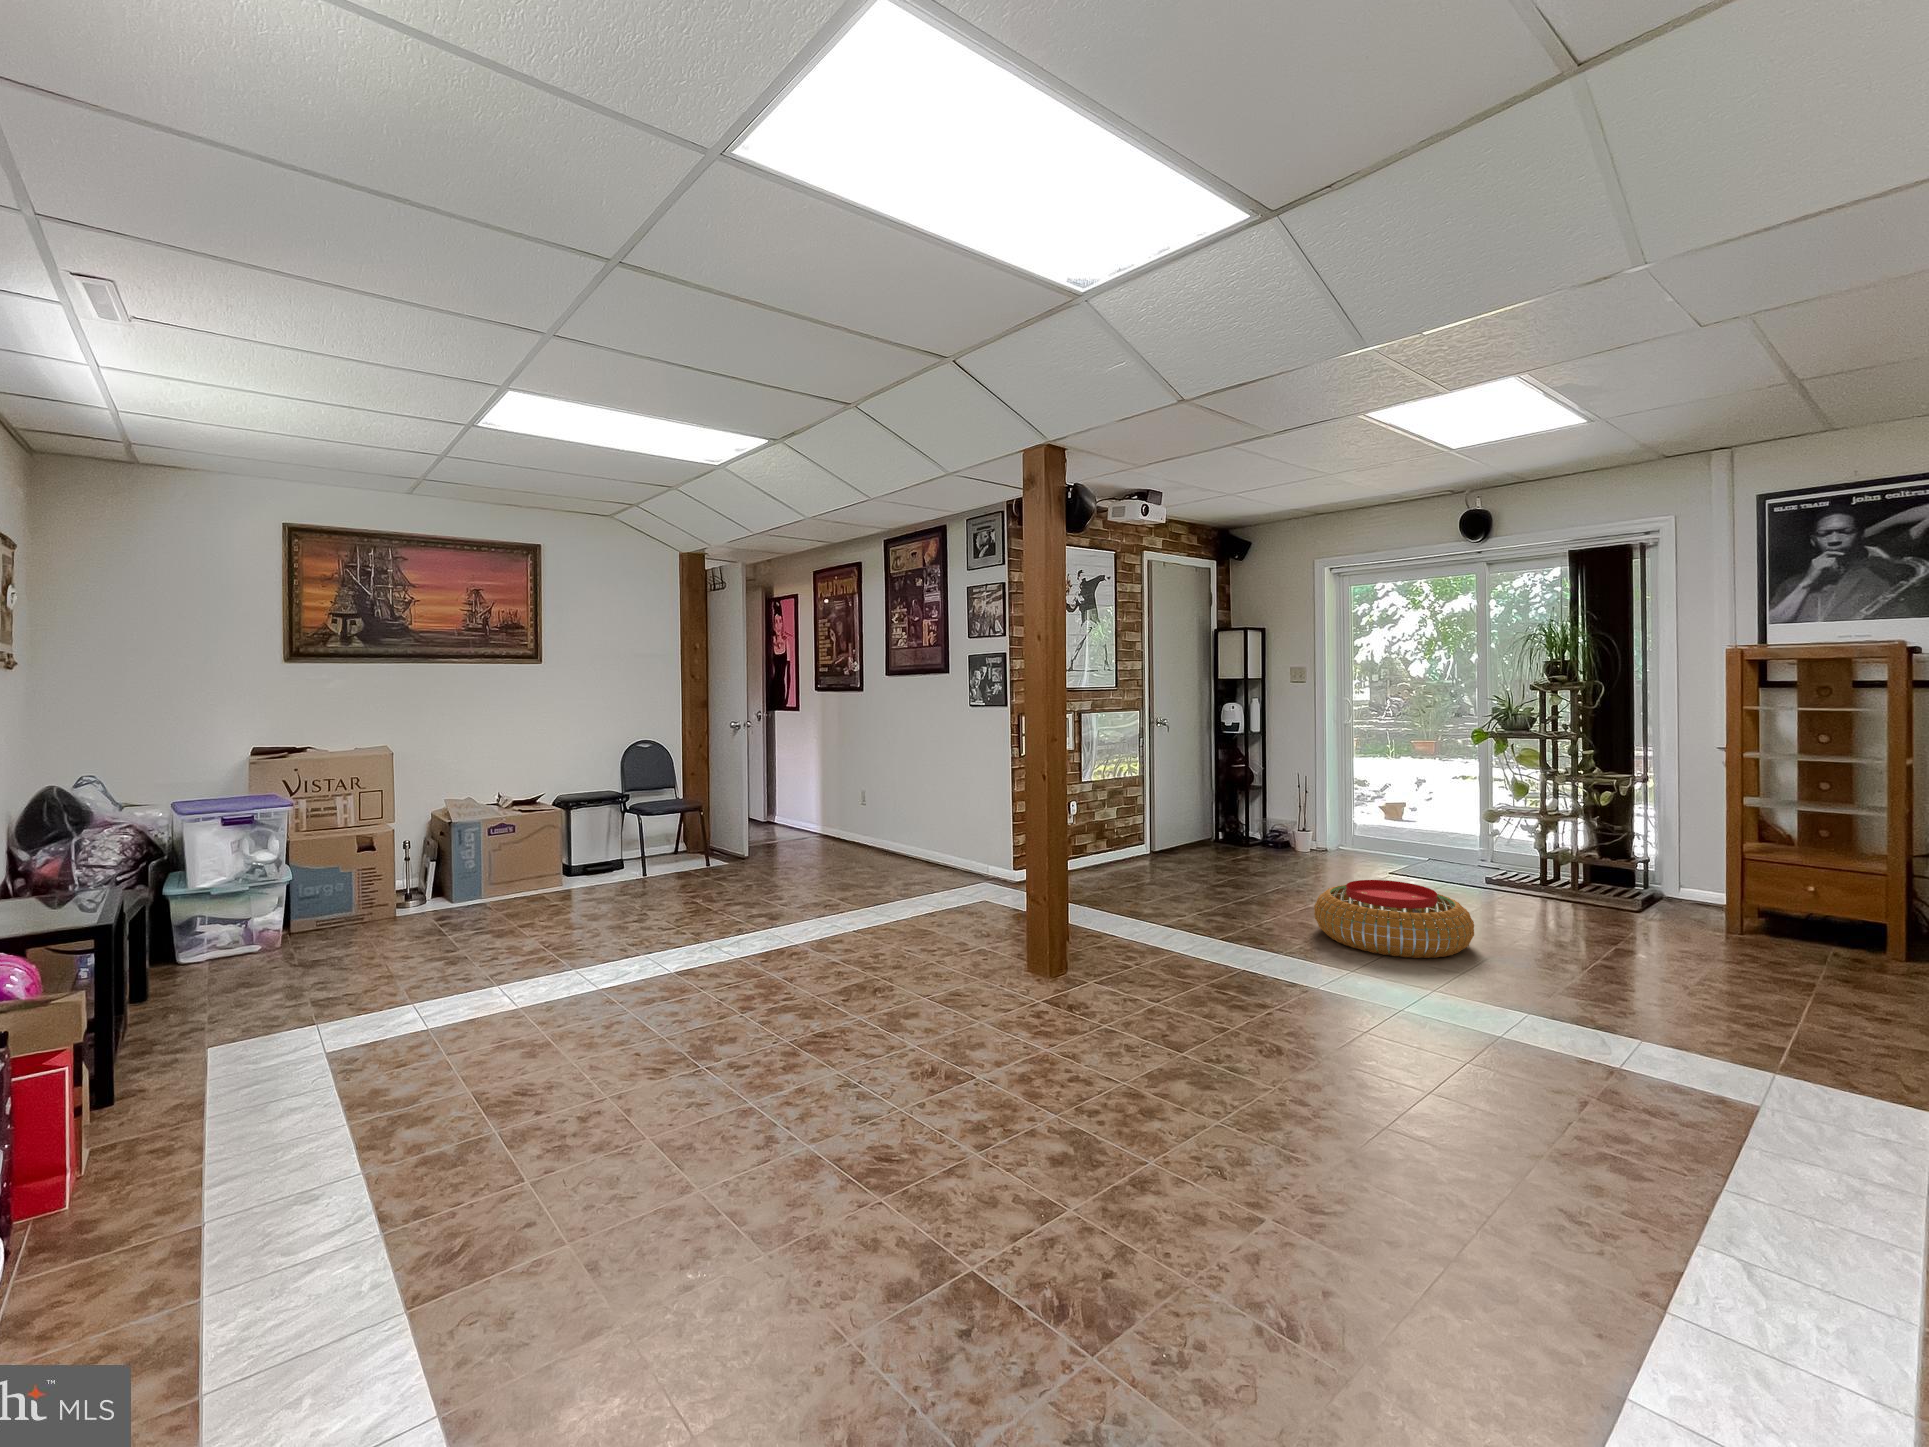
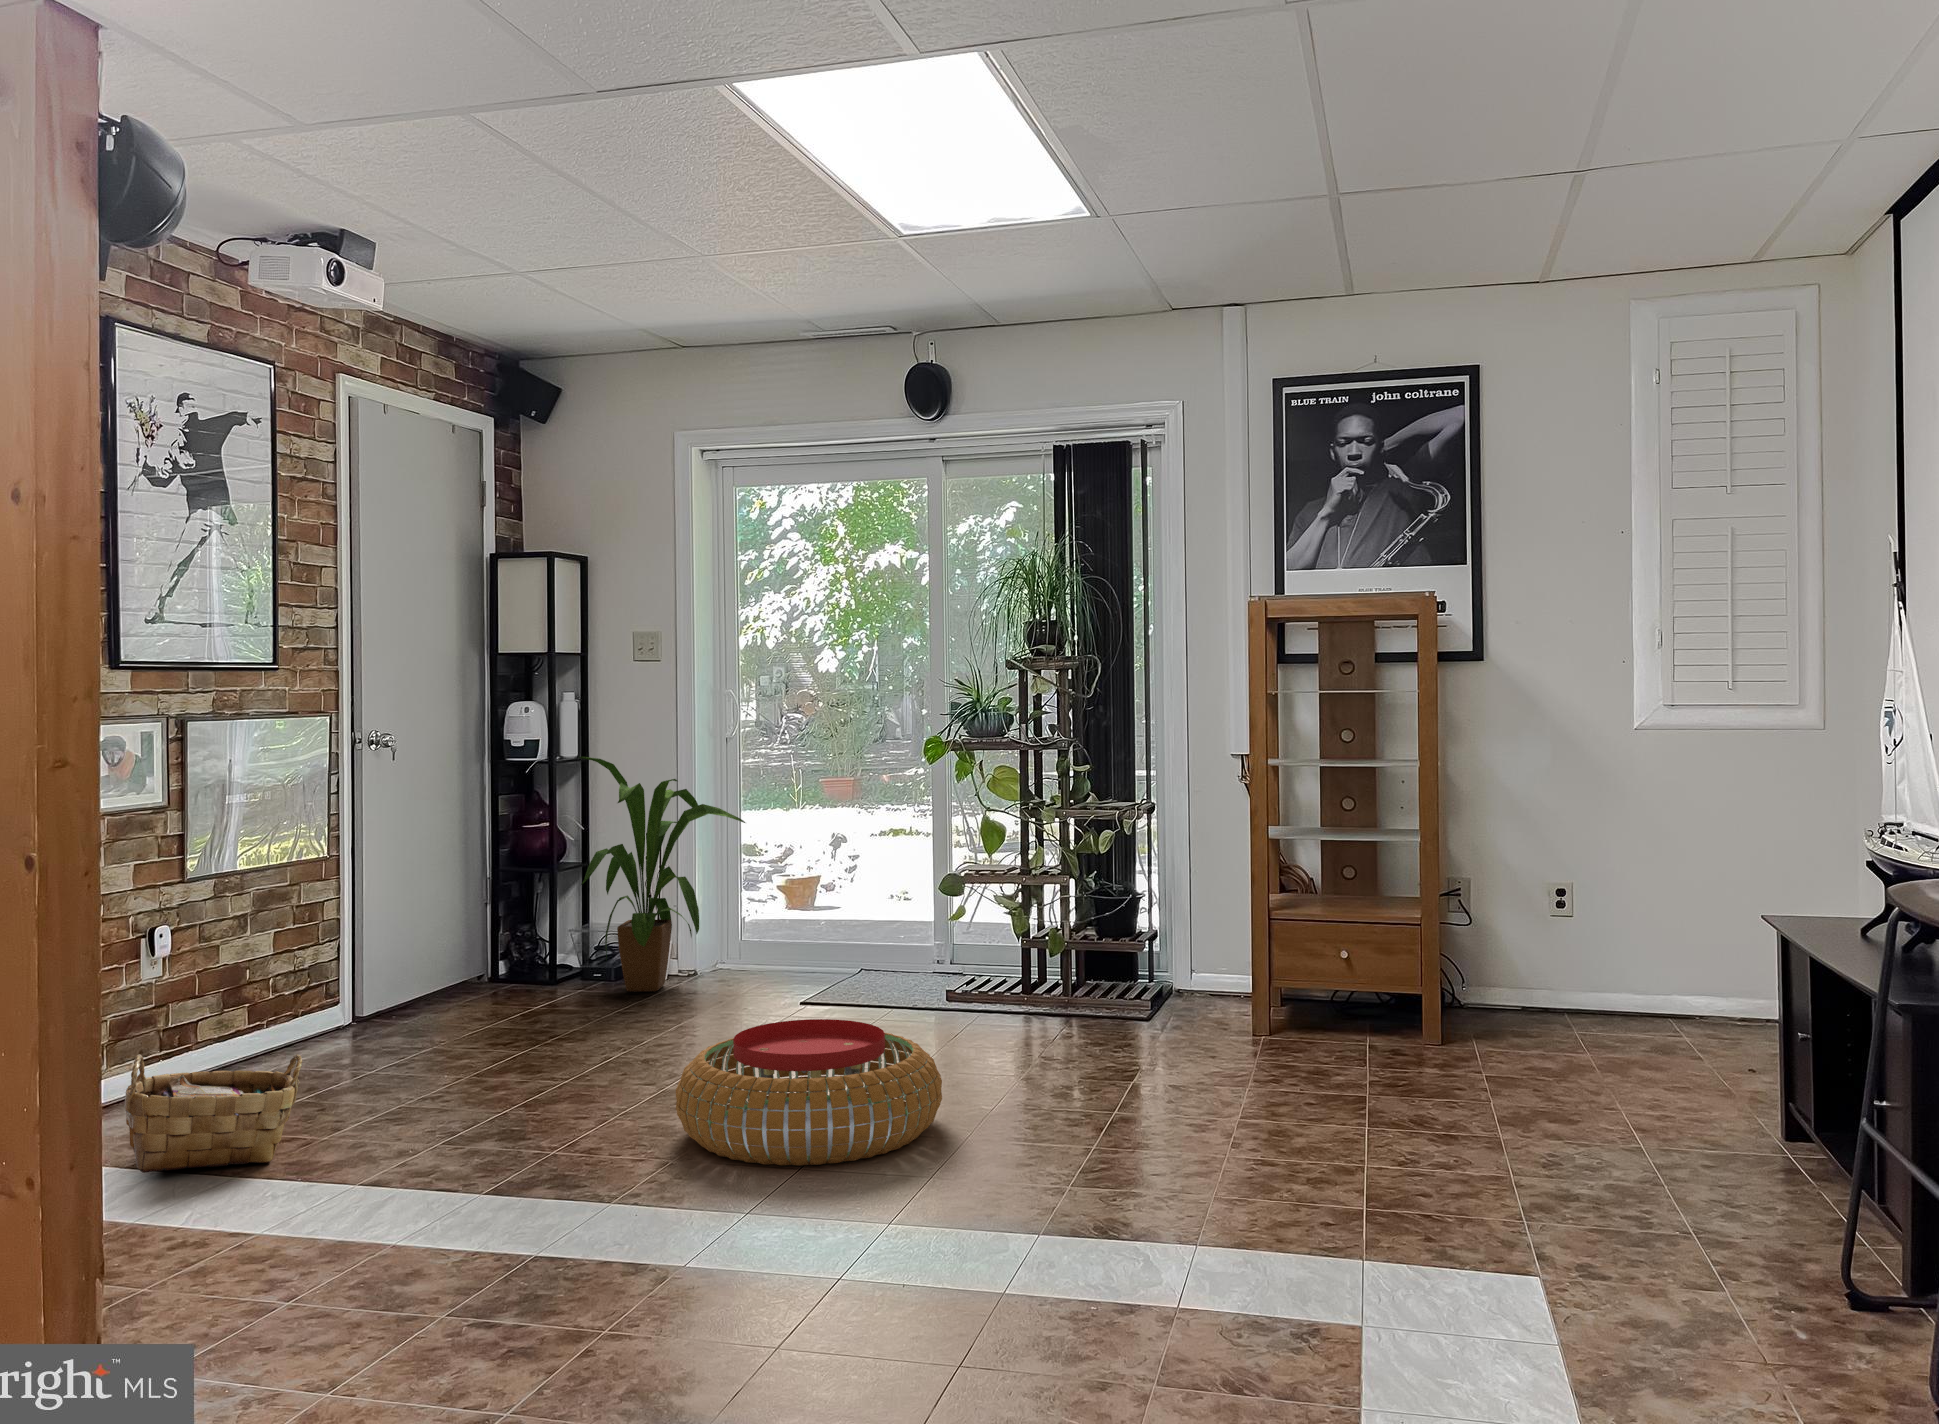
house plant: none [1260,731,1357,855] -> present [579,757,745,992]
woven basket: none [1067,855,1136,908] -> present [125,1054,302,1173]

